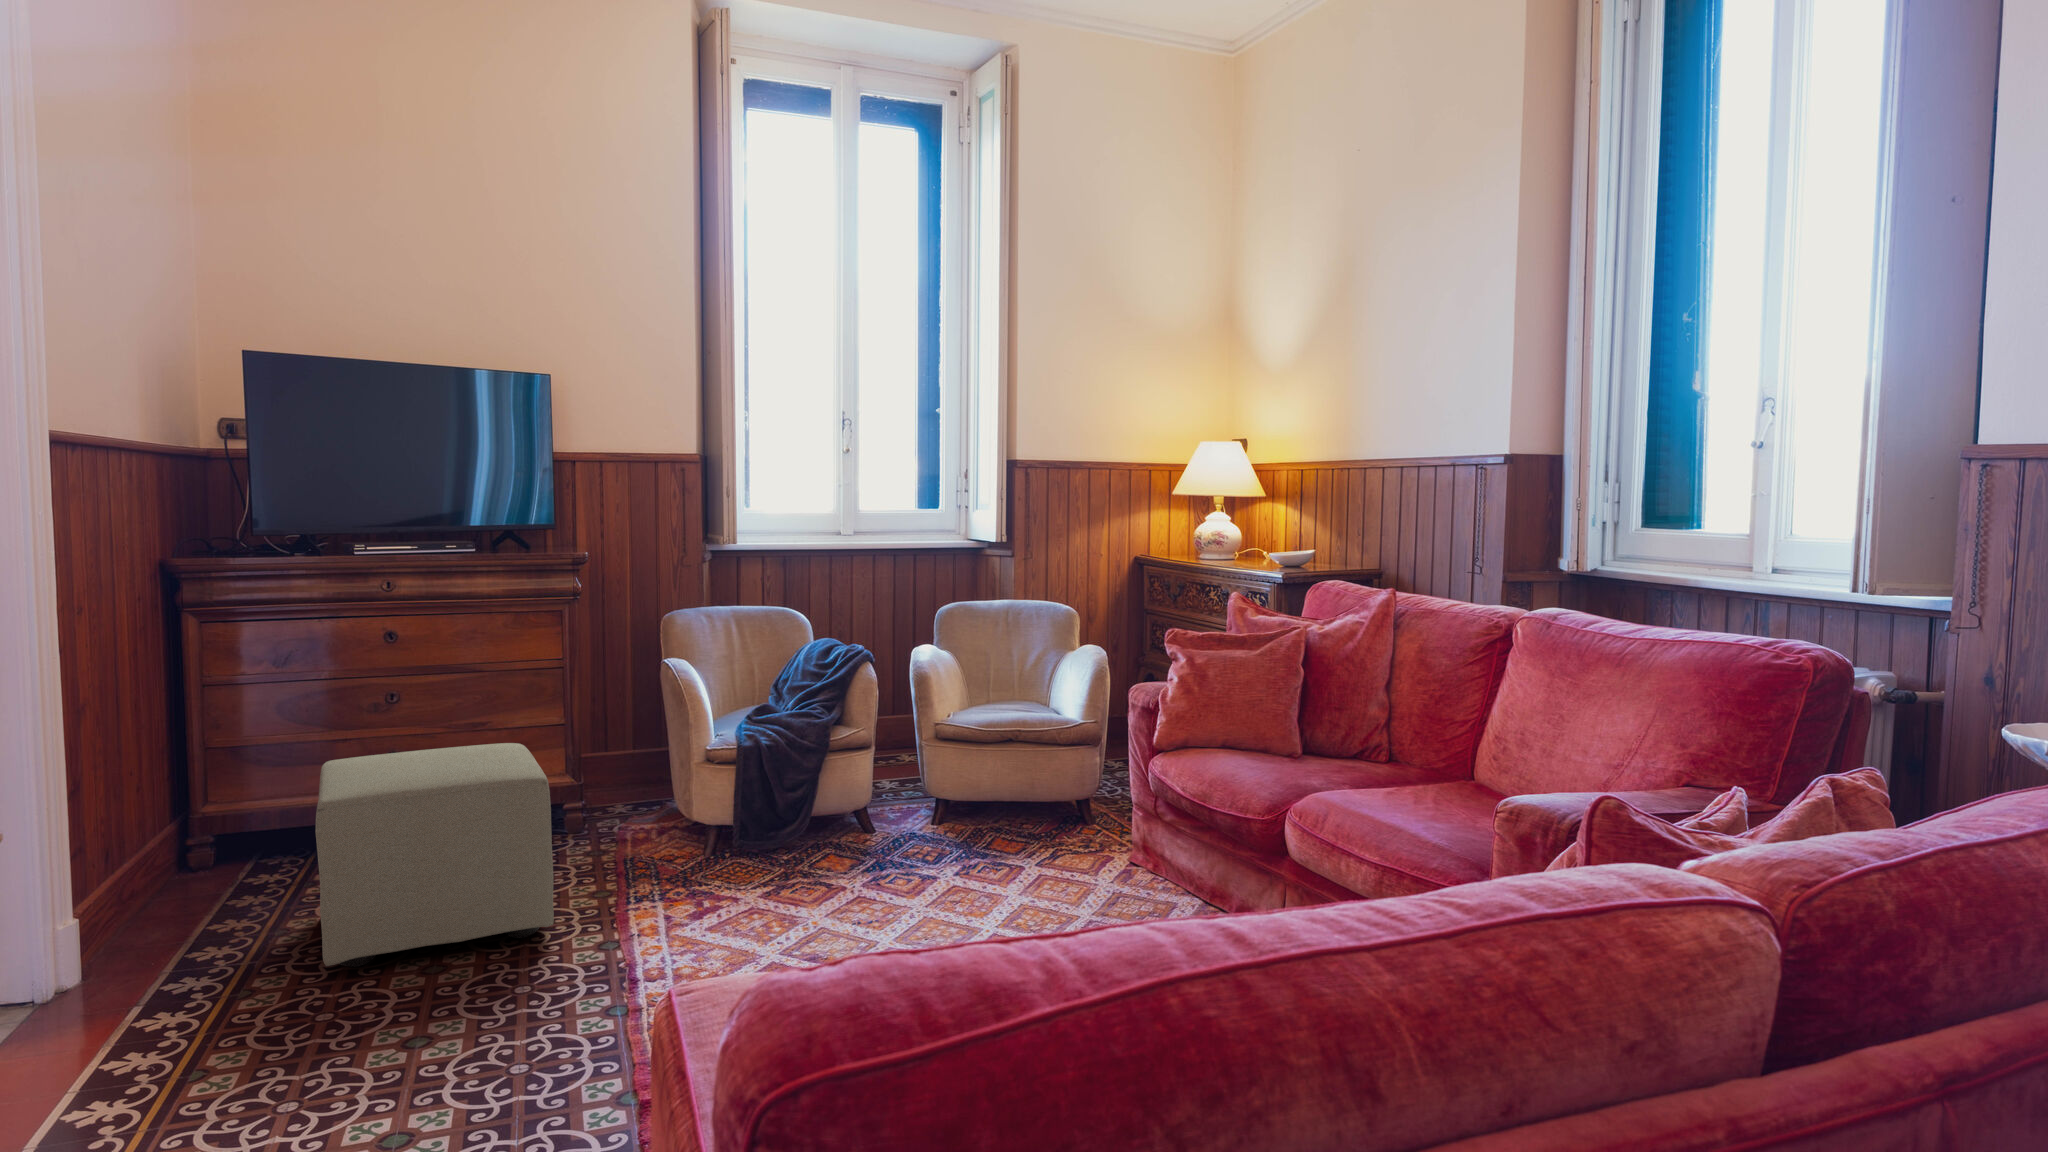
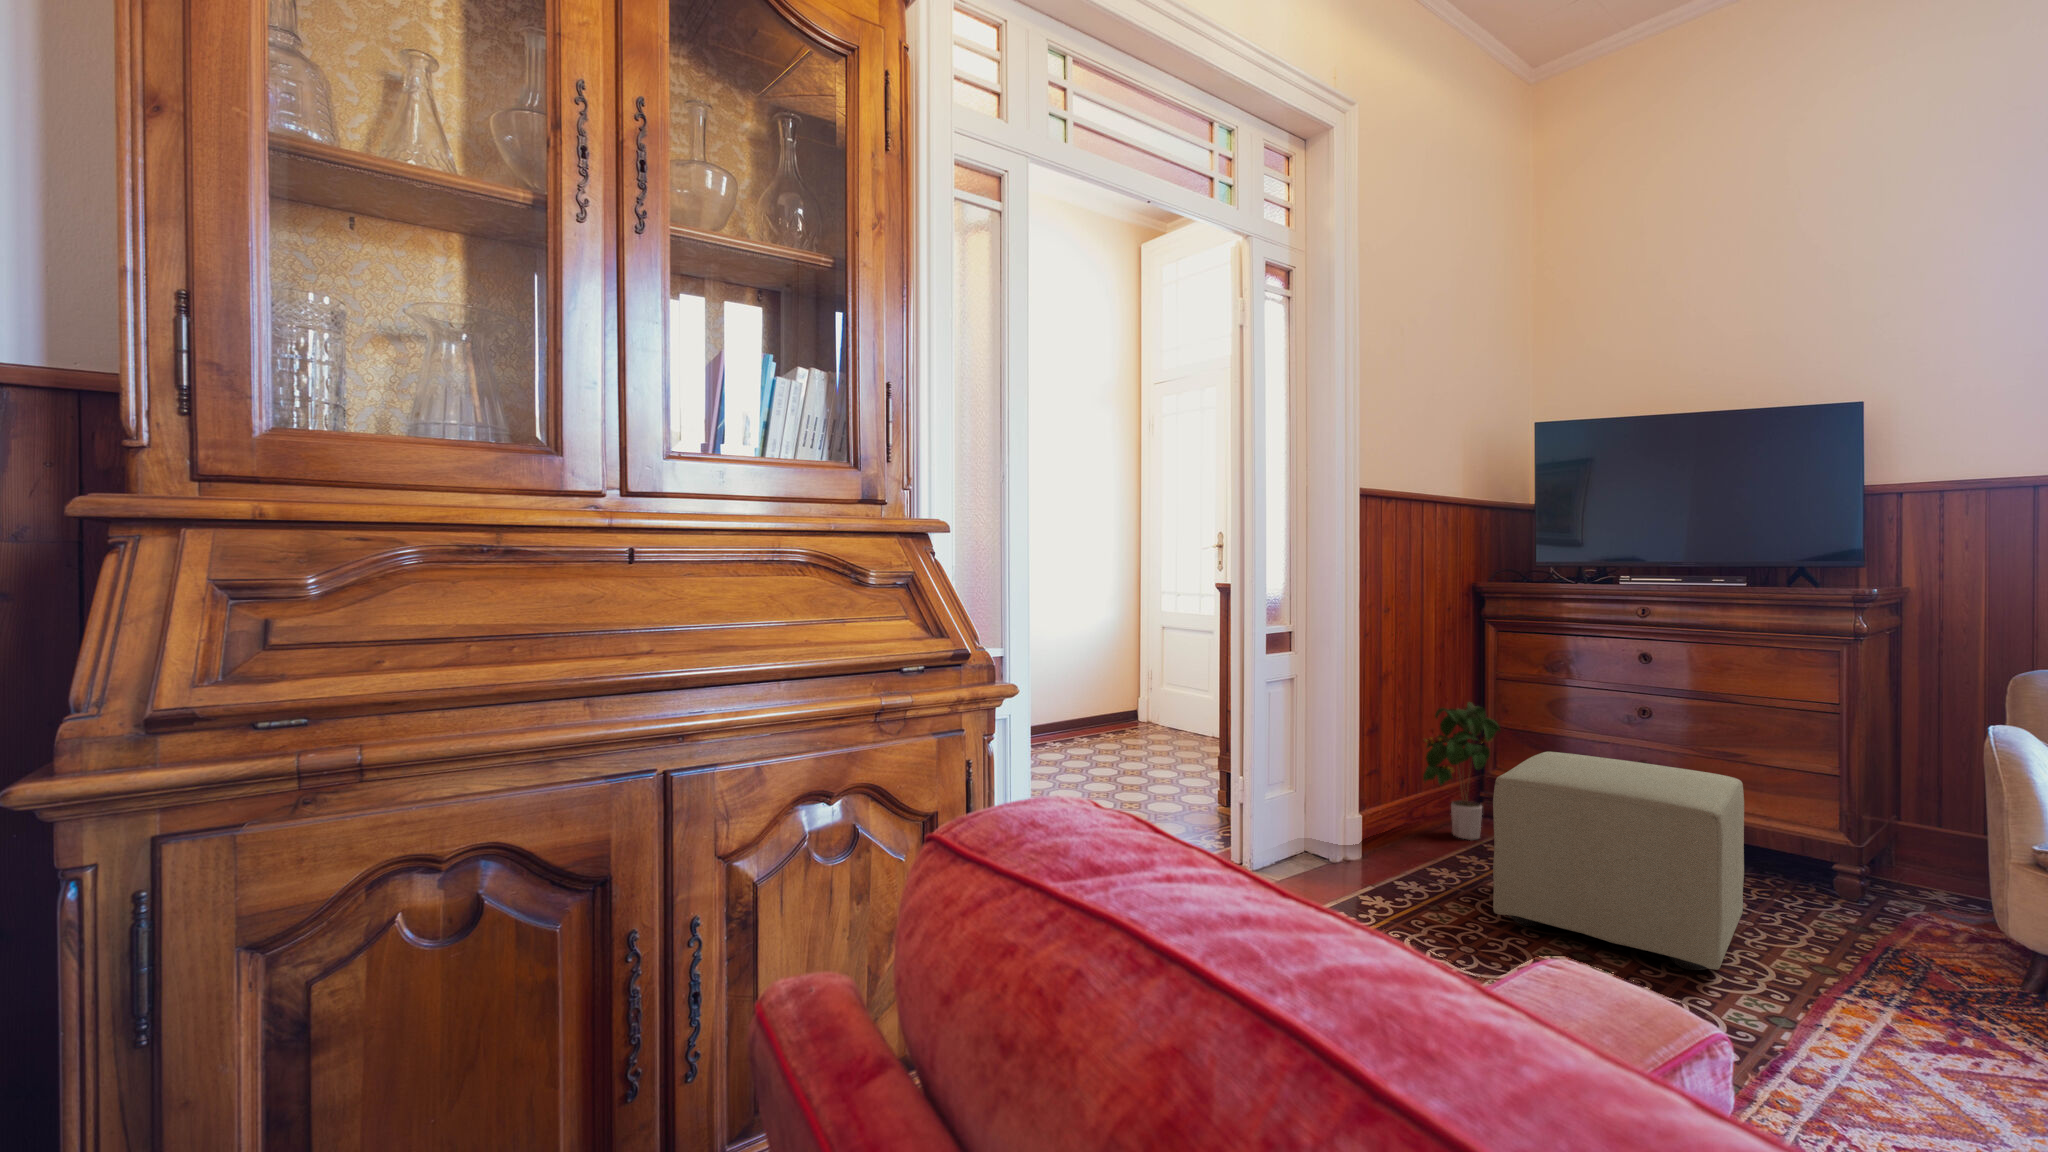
potted plant: none [130,721,224,907] -> present [1423,702,1500,840]

